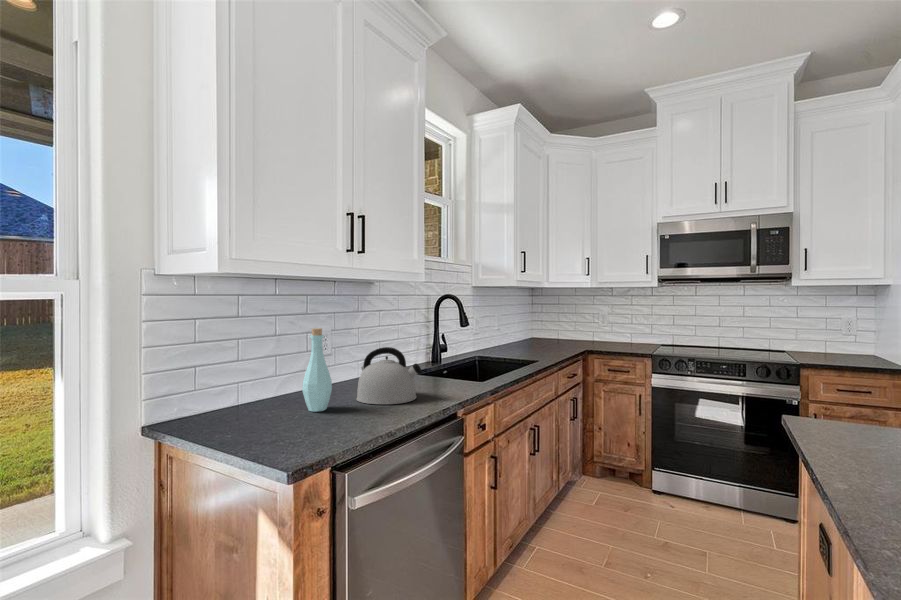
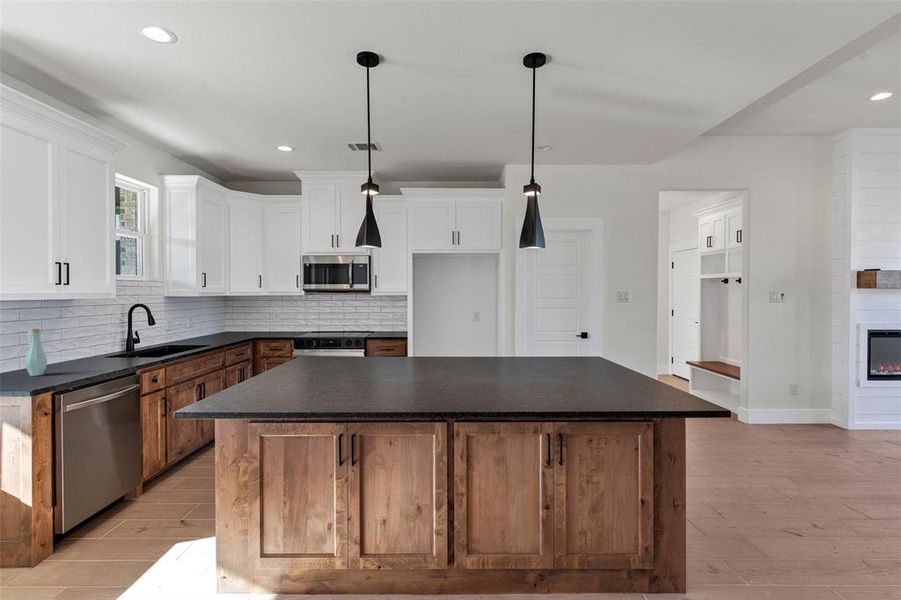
kettle: present [357,347,421,404] -> none [64,338,111,371]

